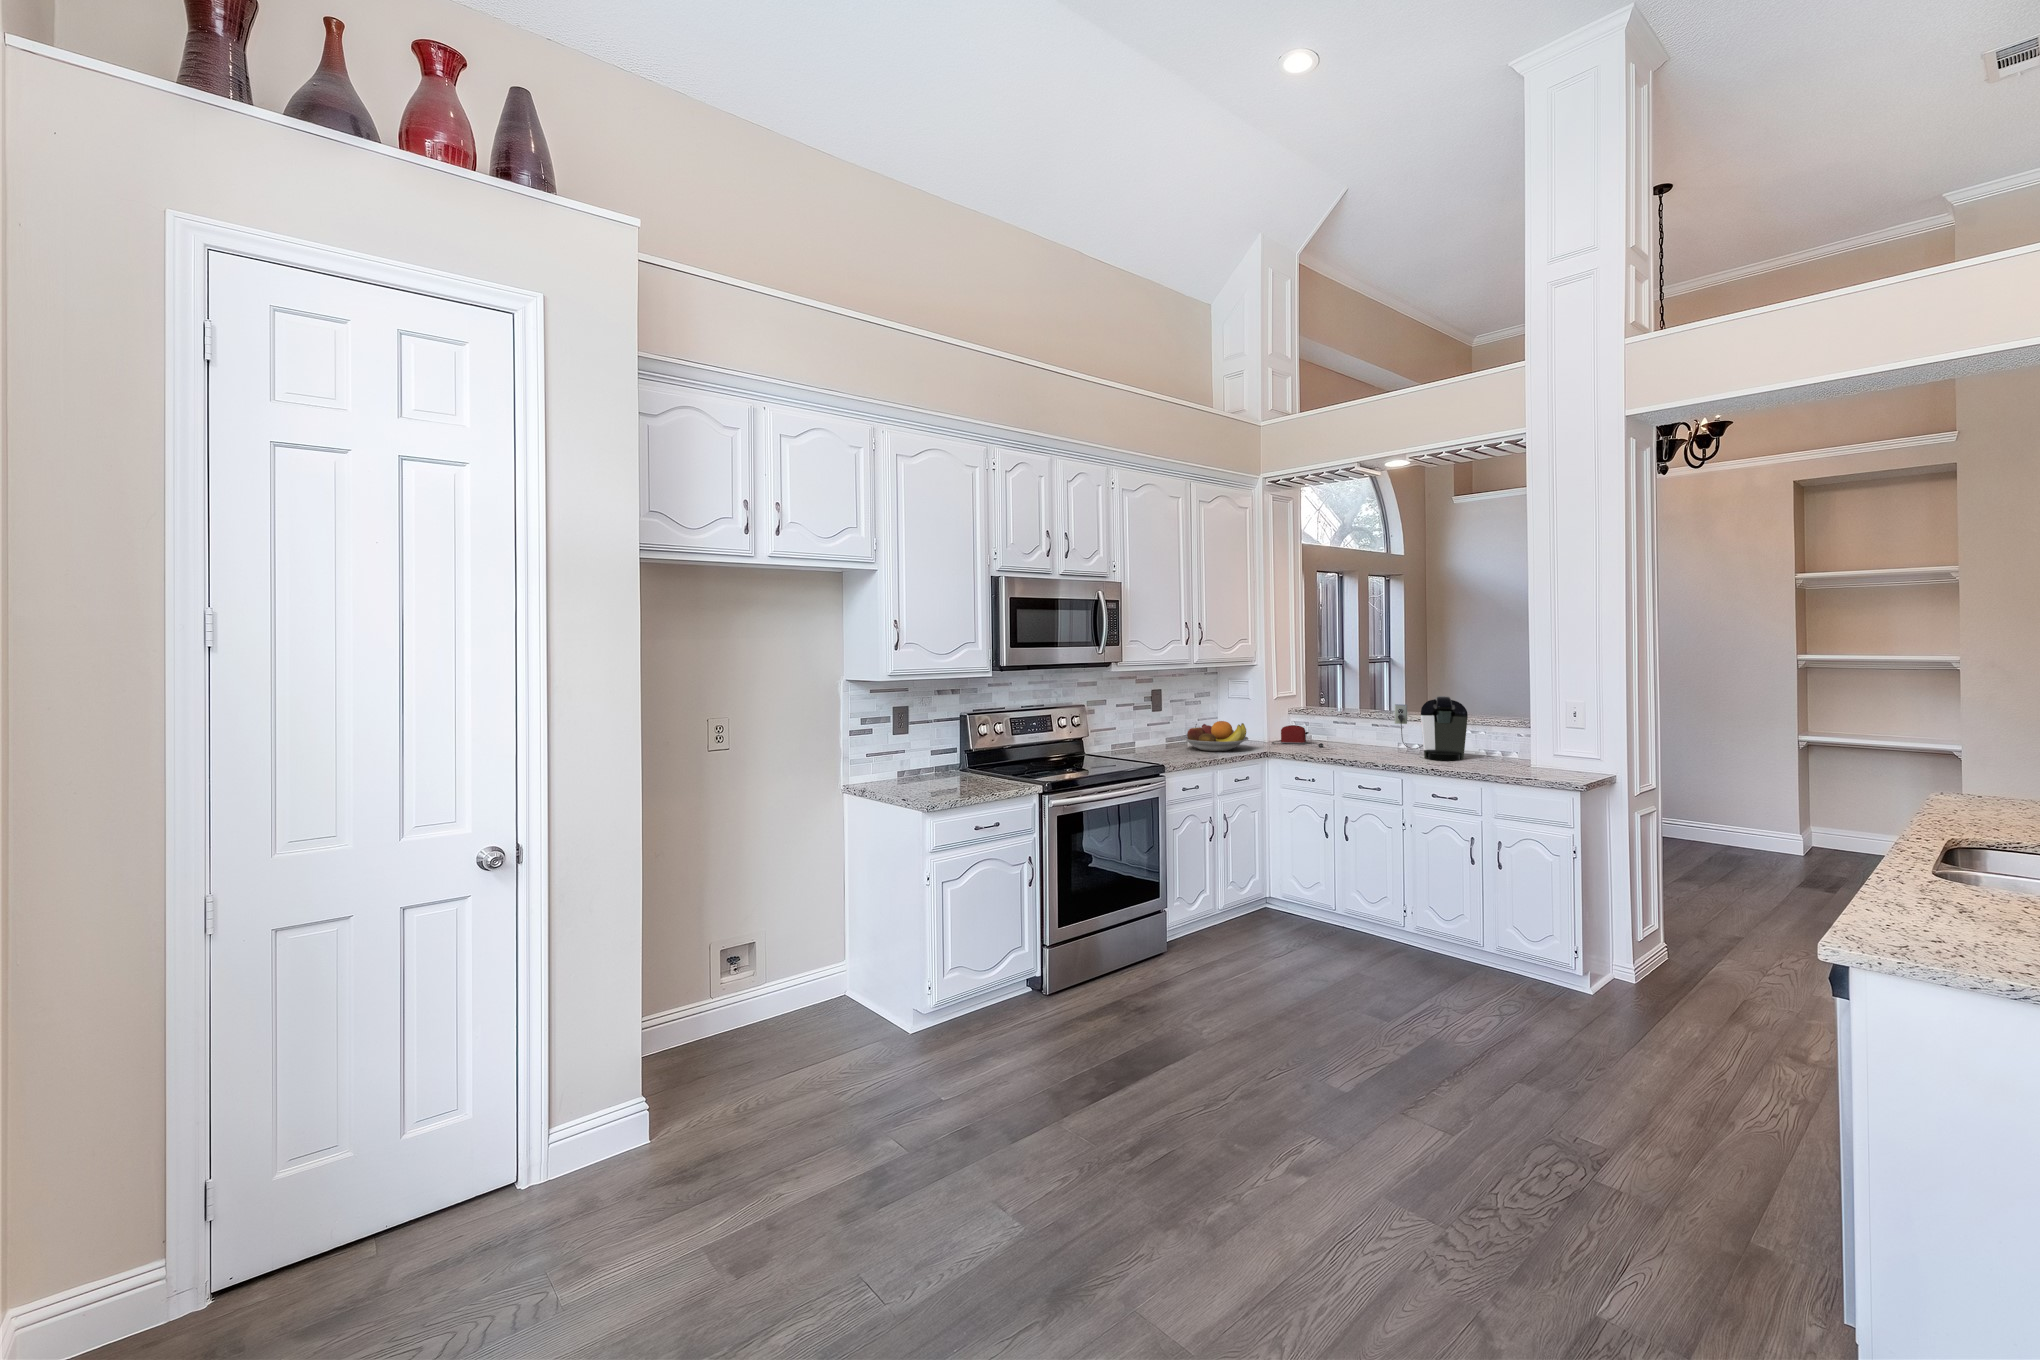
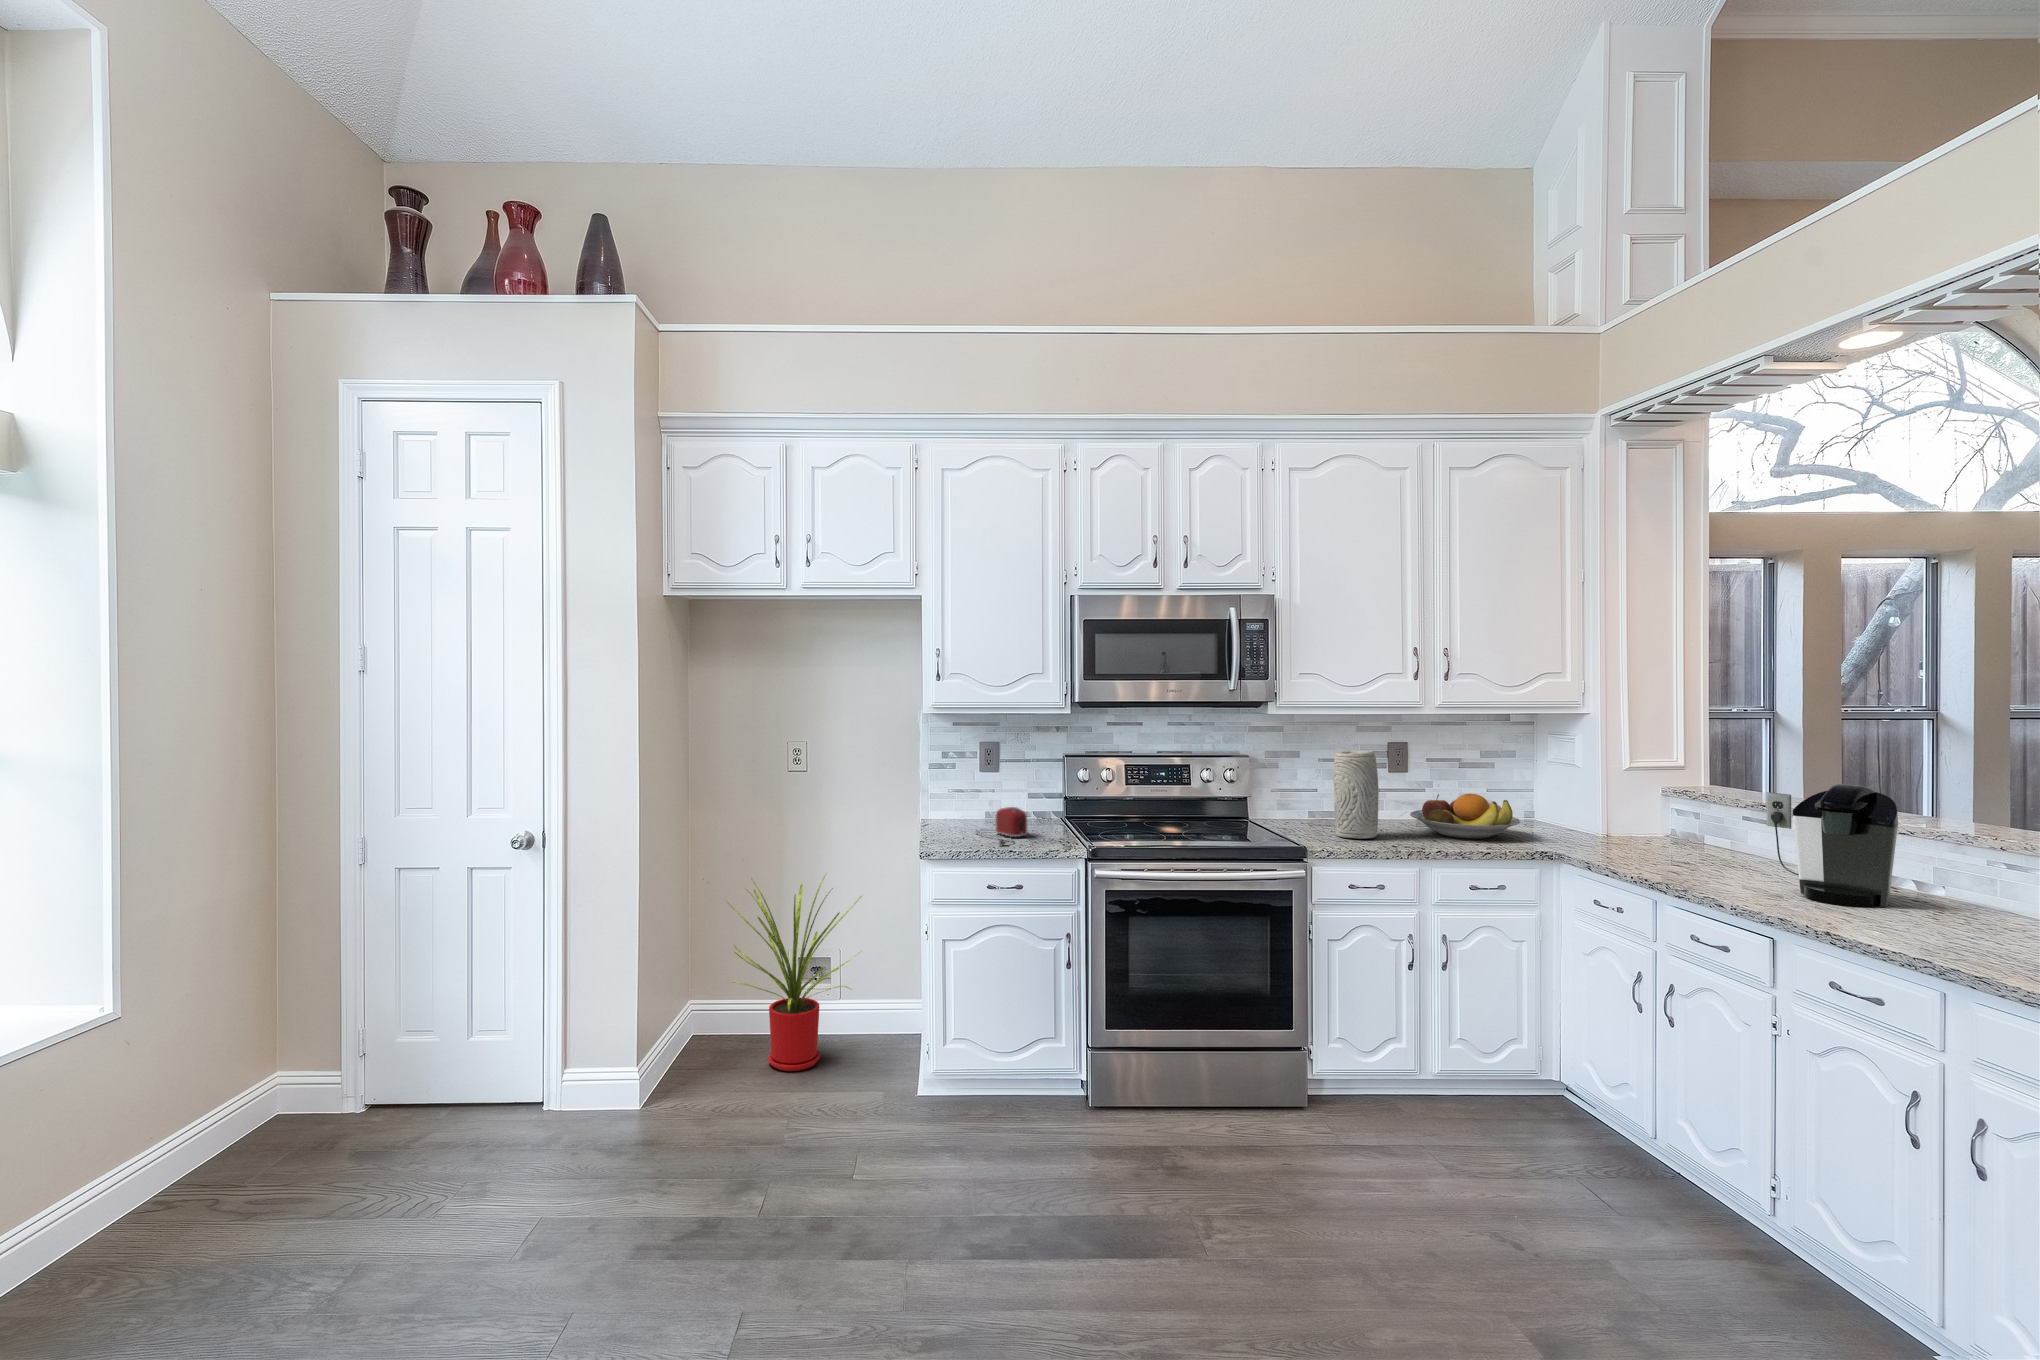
vase: none [1154,696,1183,759] -> present [1333,751,1379,839]
toaster: present [1272,725,1323,748] -> present [995,807,1028,846]
house plant: none [678,848,831,1057] -> present [727,874,862,1071]

